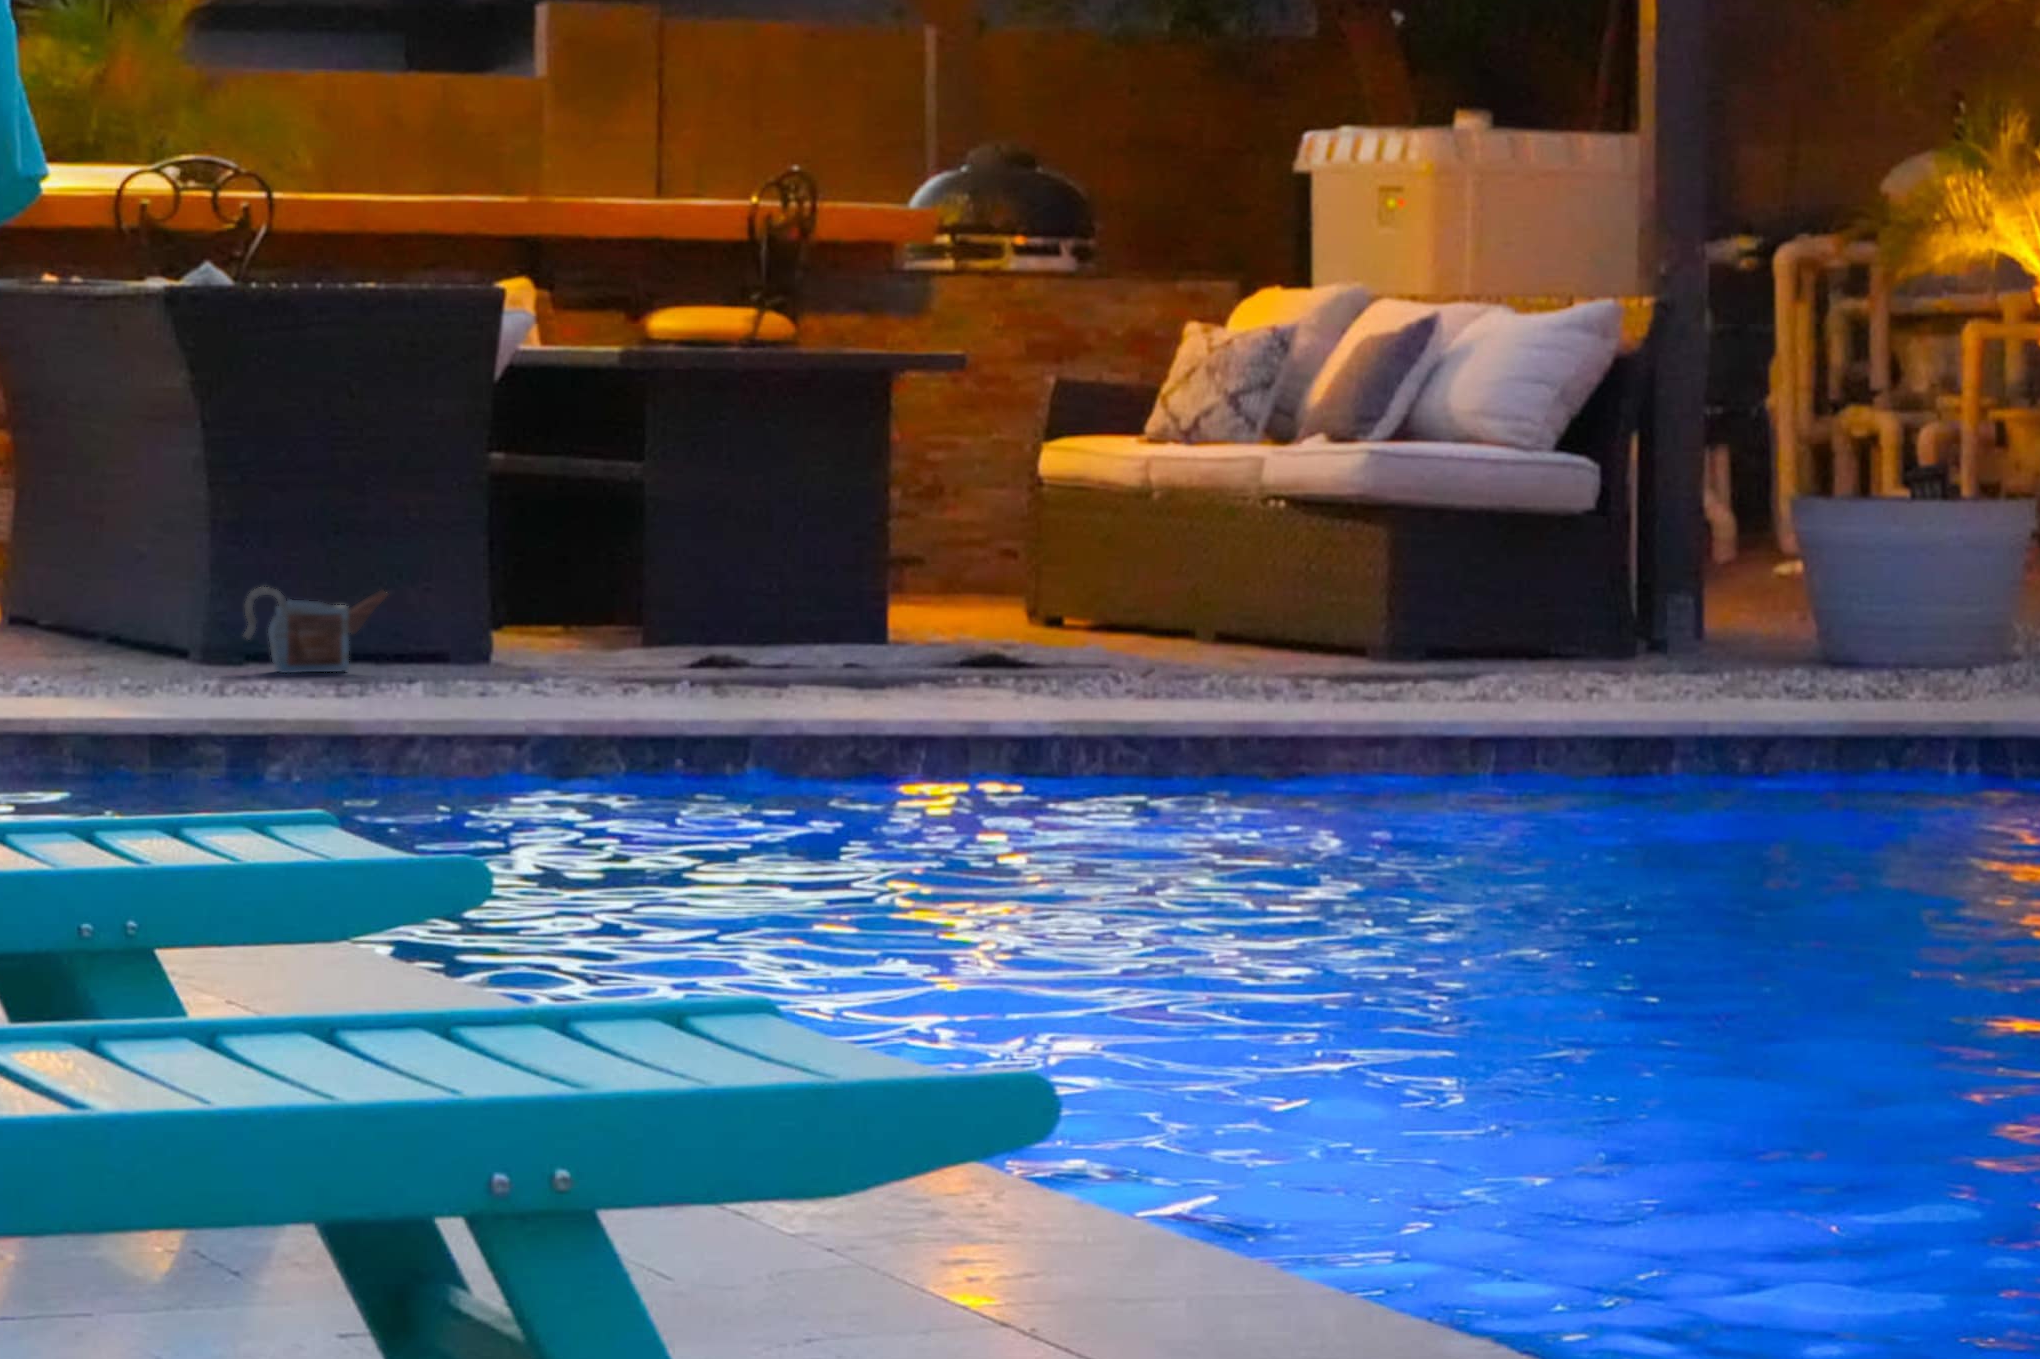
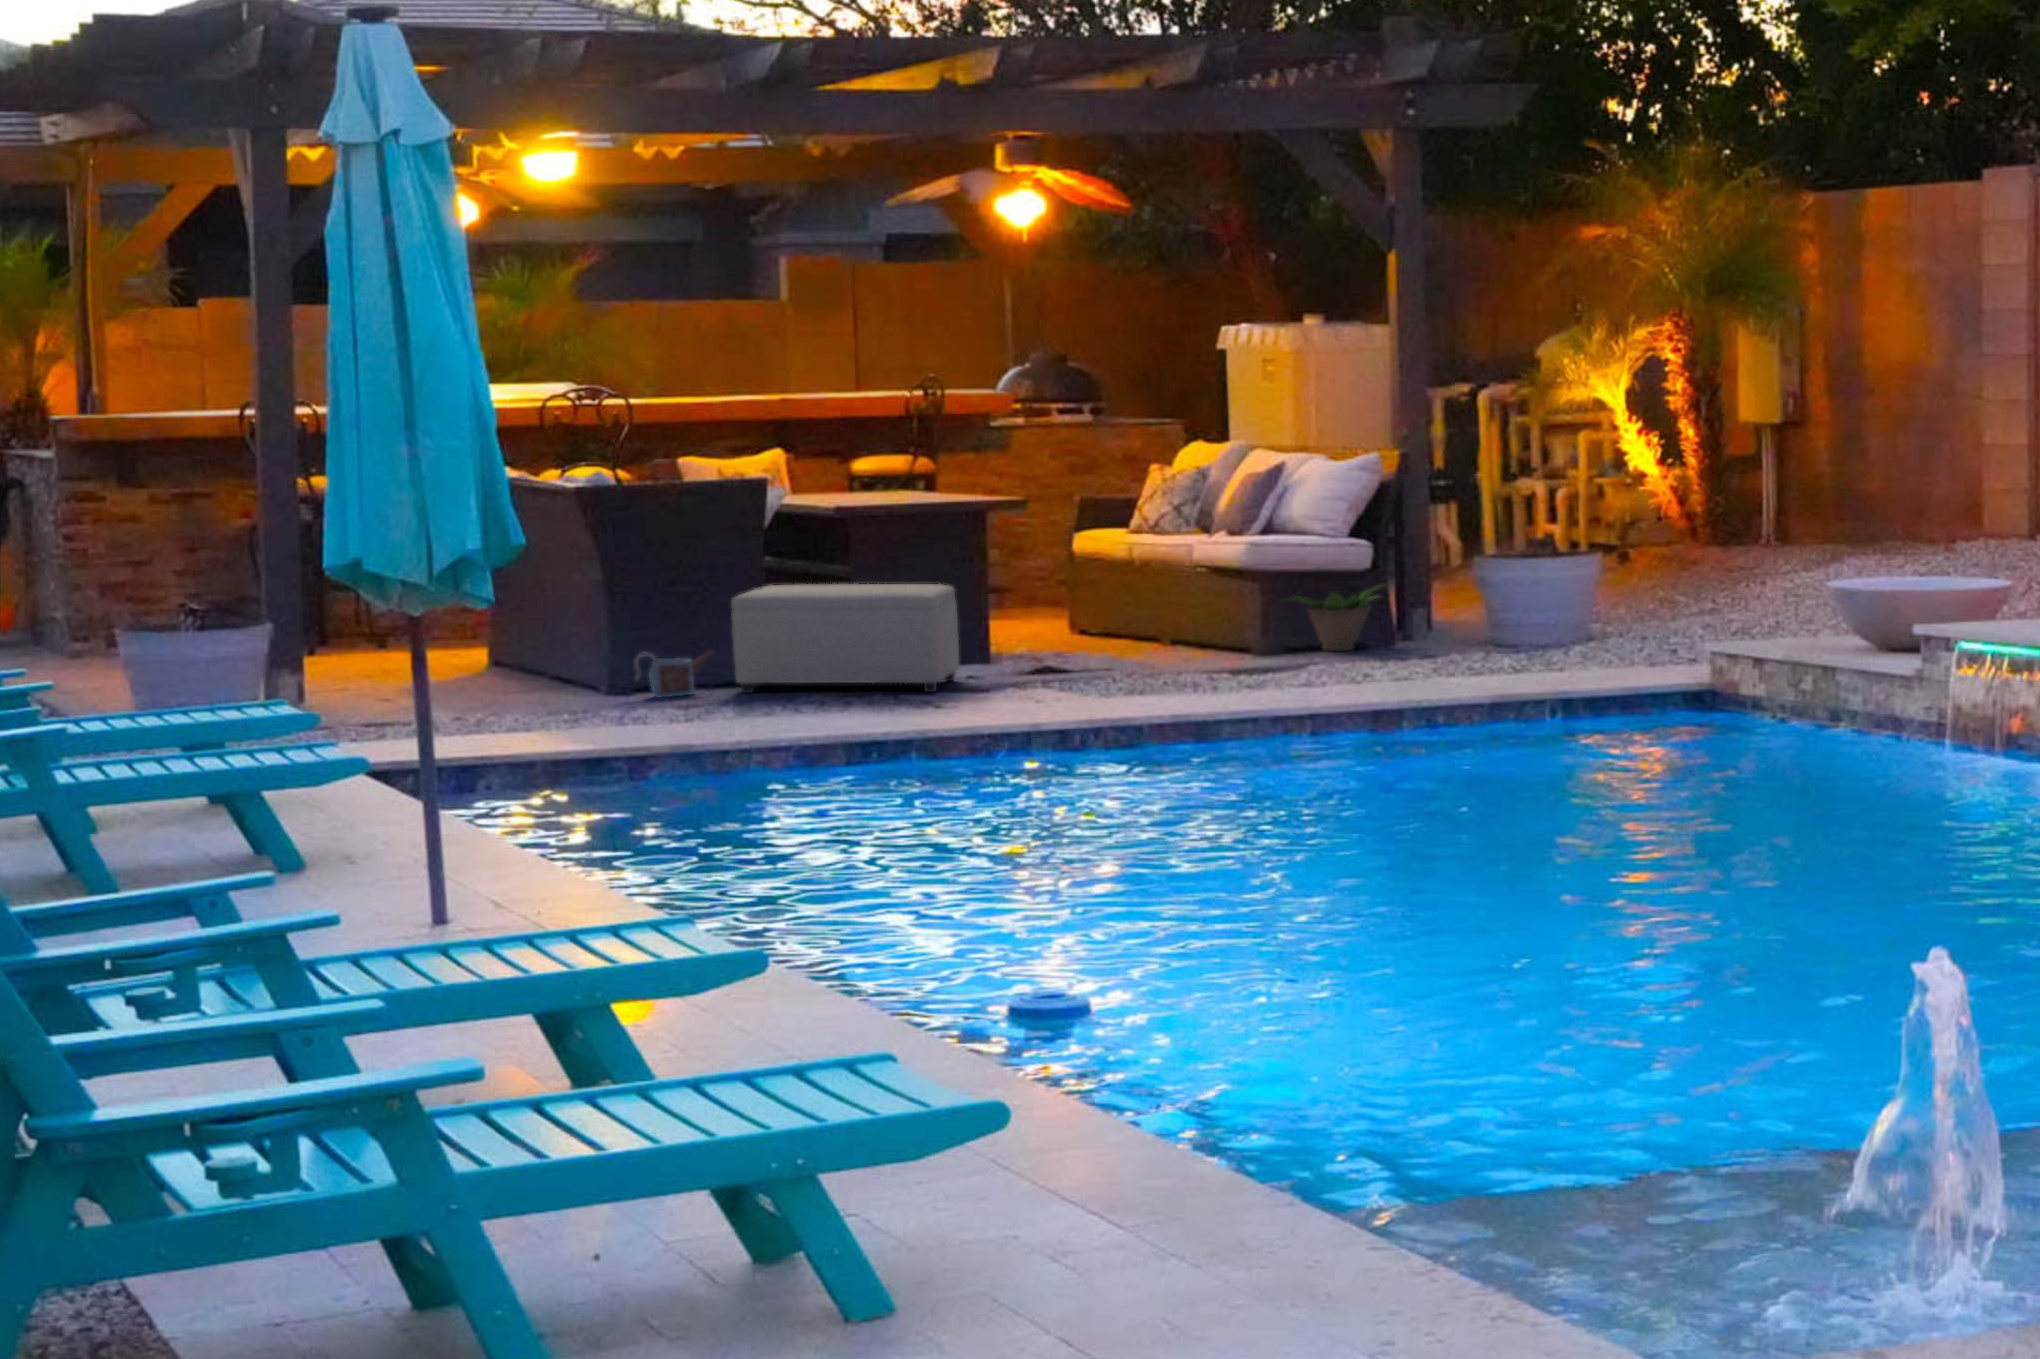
ottoman: none [424,482,839,689] -> present [731,584,959,693]
decorative plant: none [1451,543,1665,671] -> present [1285,586,1381,651]

